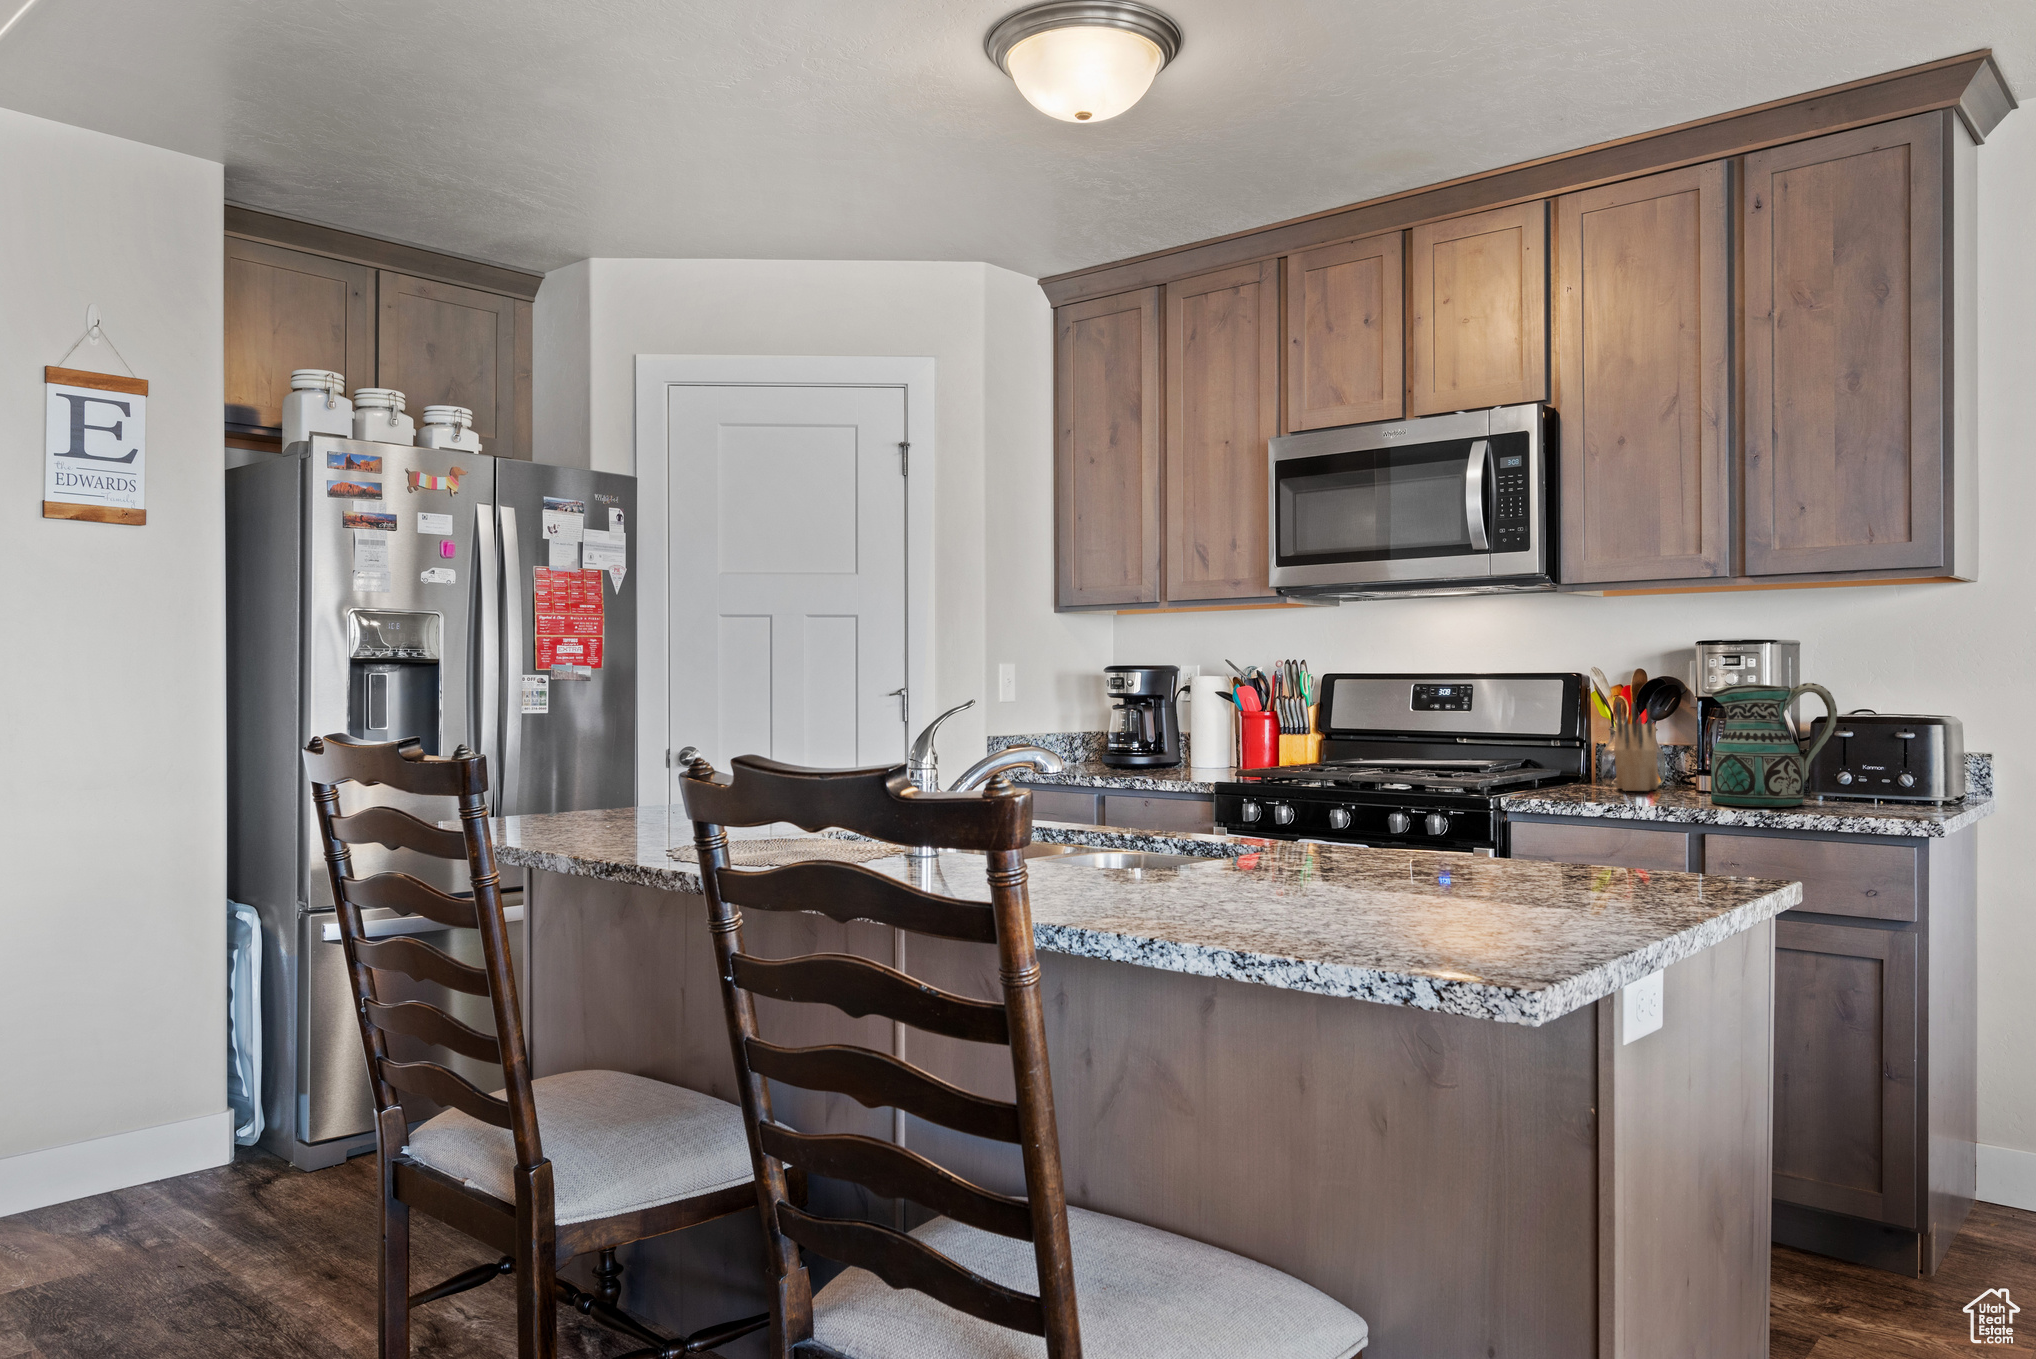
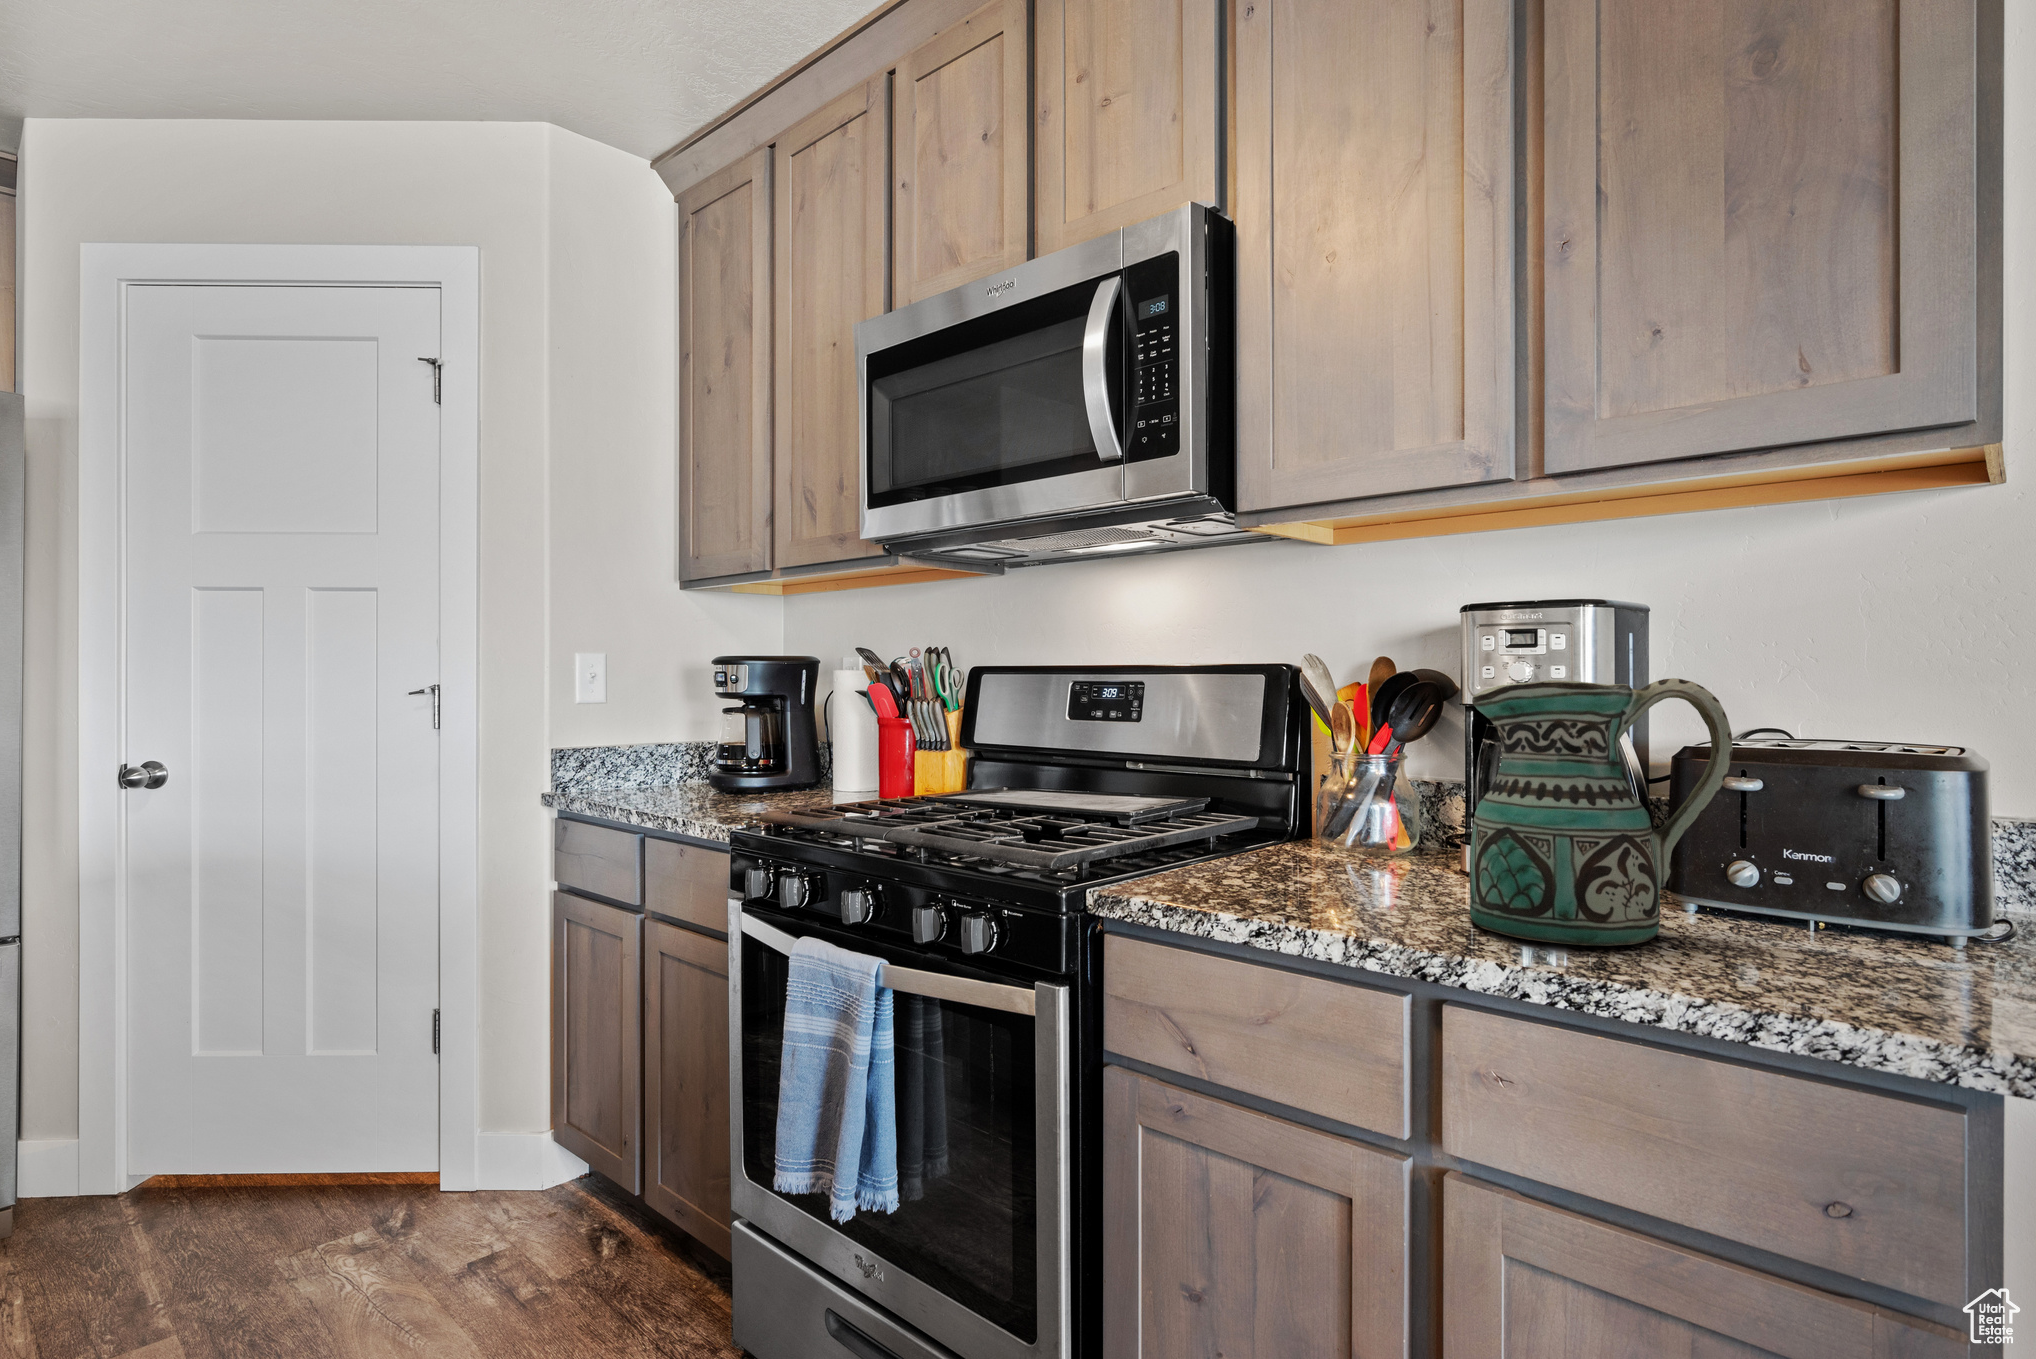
knife block: present [1614,702,1659,791] -> none [1306,713,1401,877]

